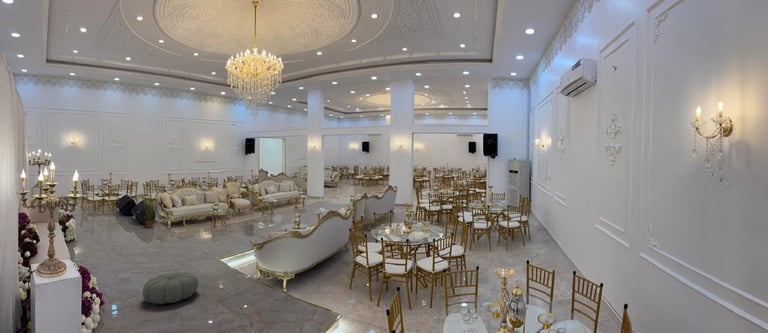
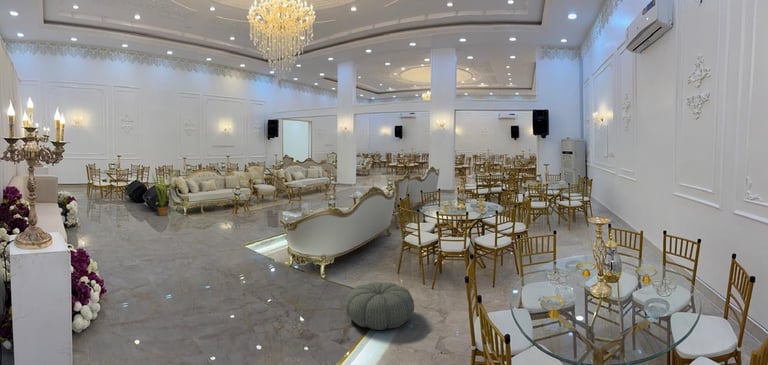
pouf: present [143,272,198,304] -> present [346,282,414,330]

